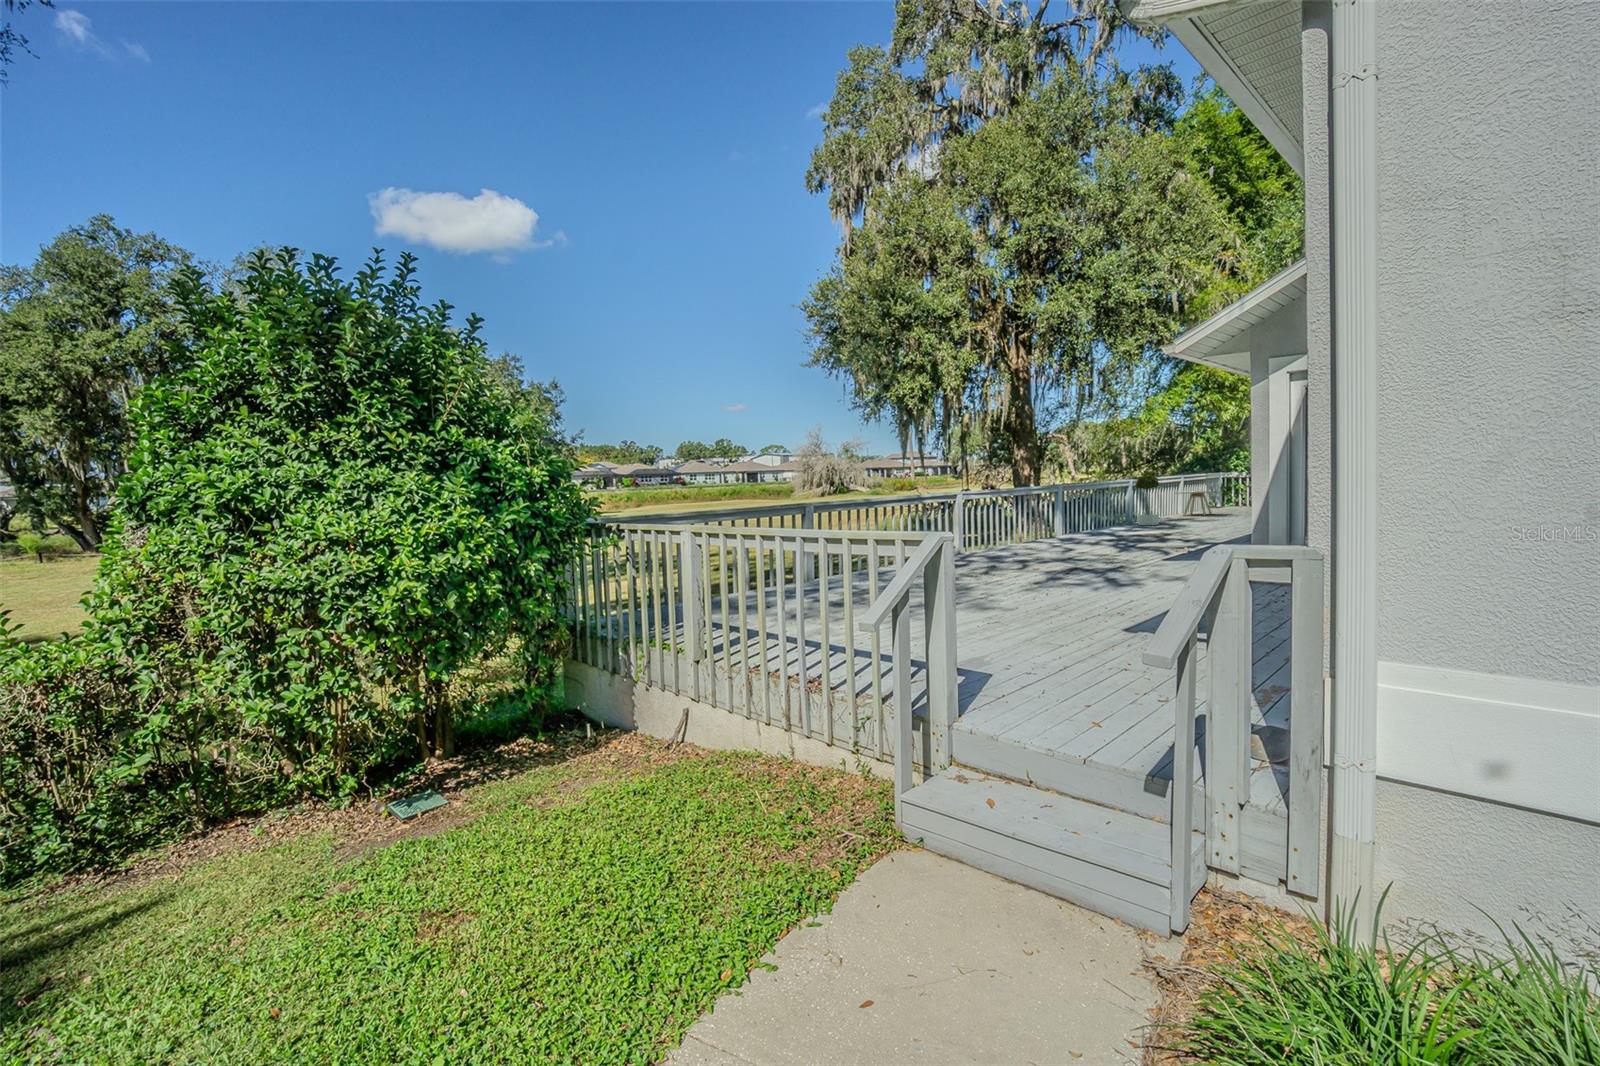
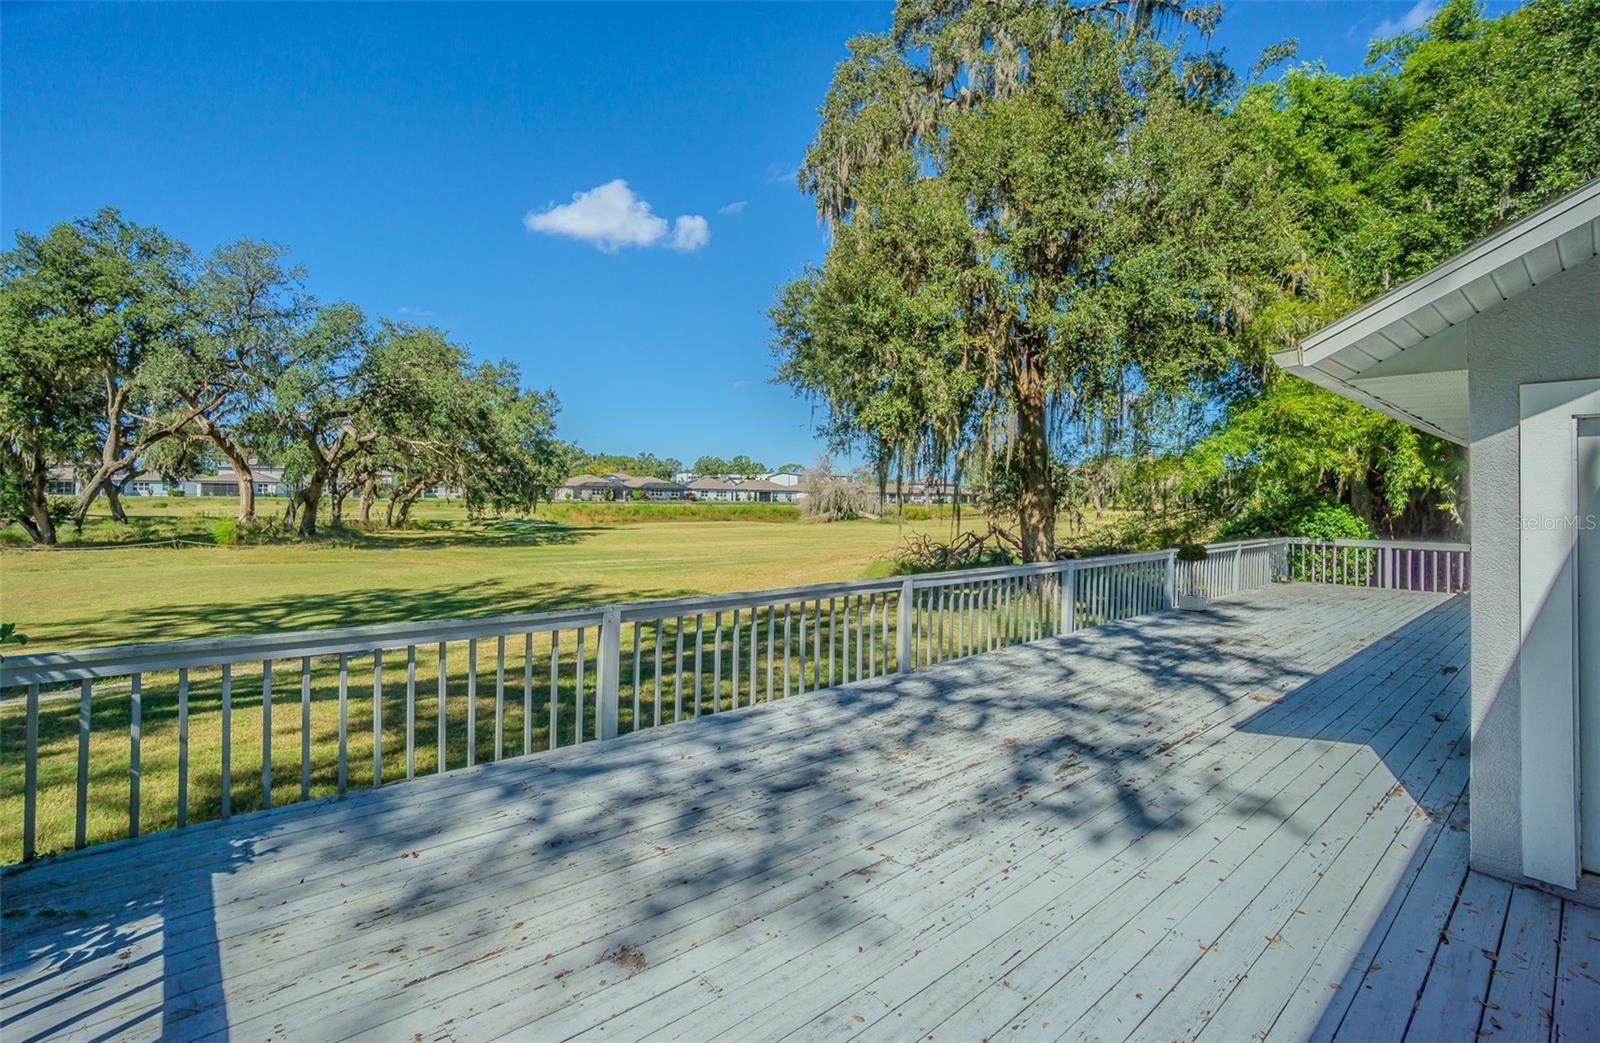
side table: present [1177,491,1212,516] -> none [1228,561,1288,595]

